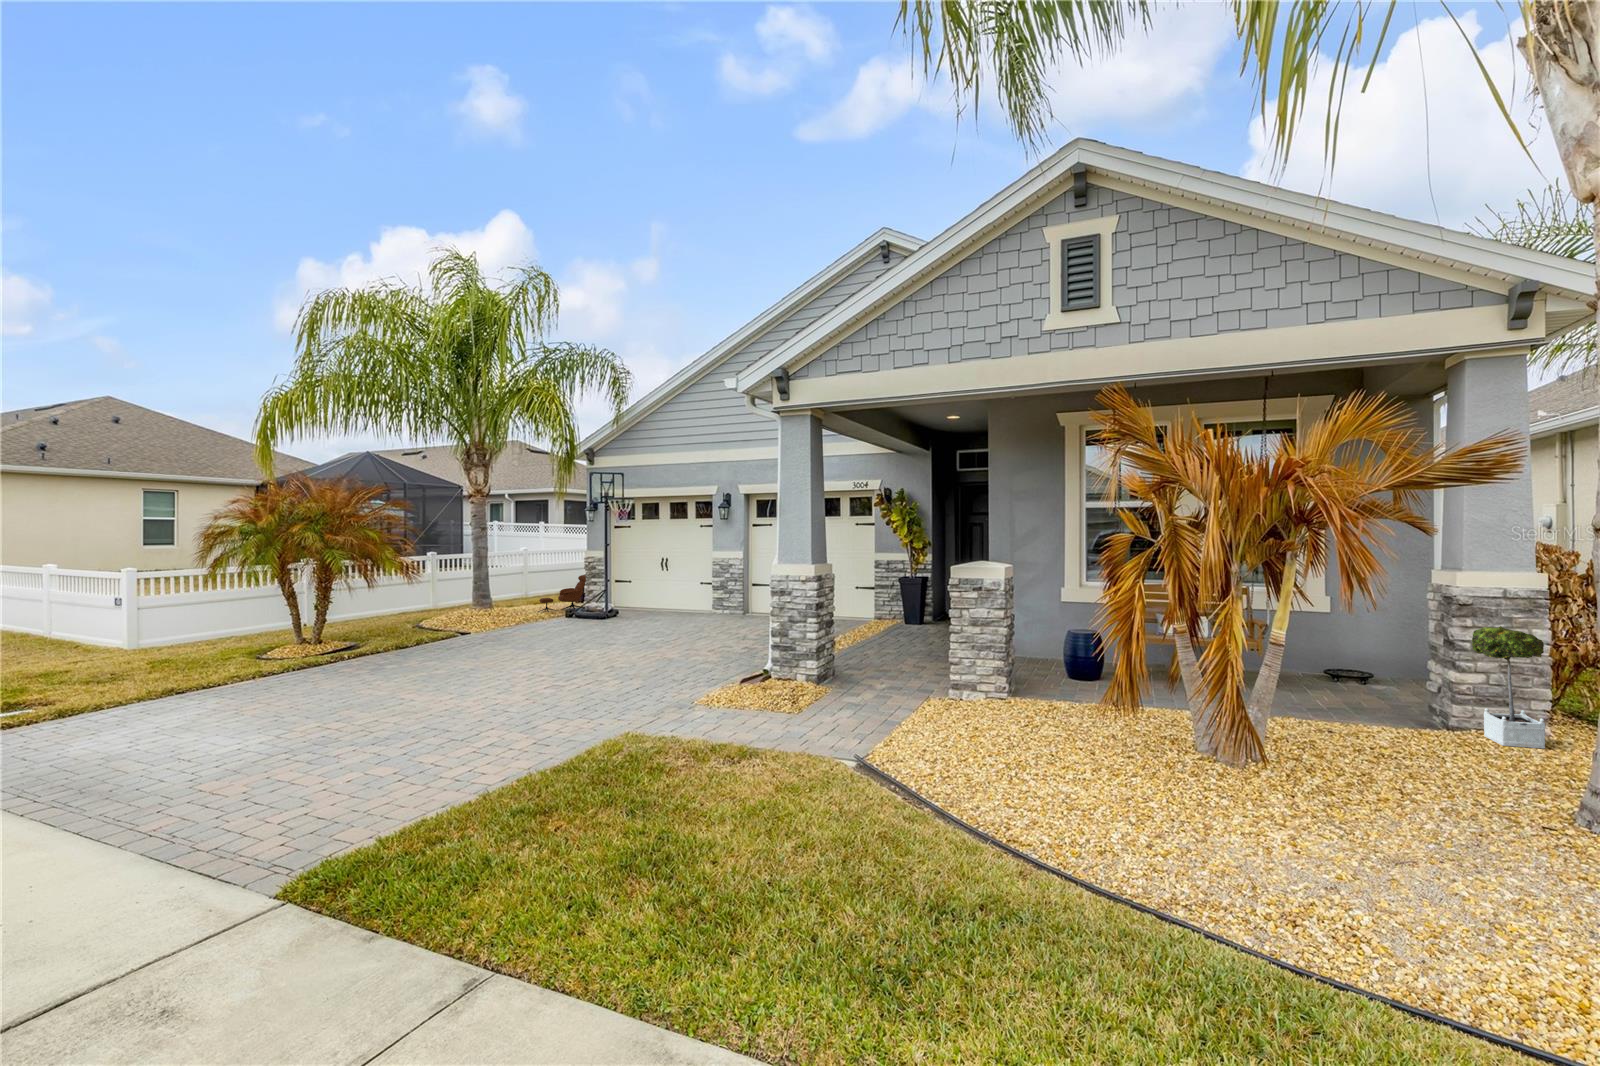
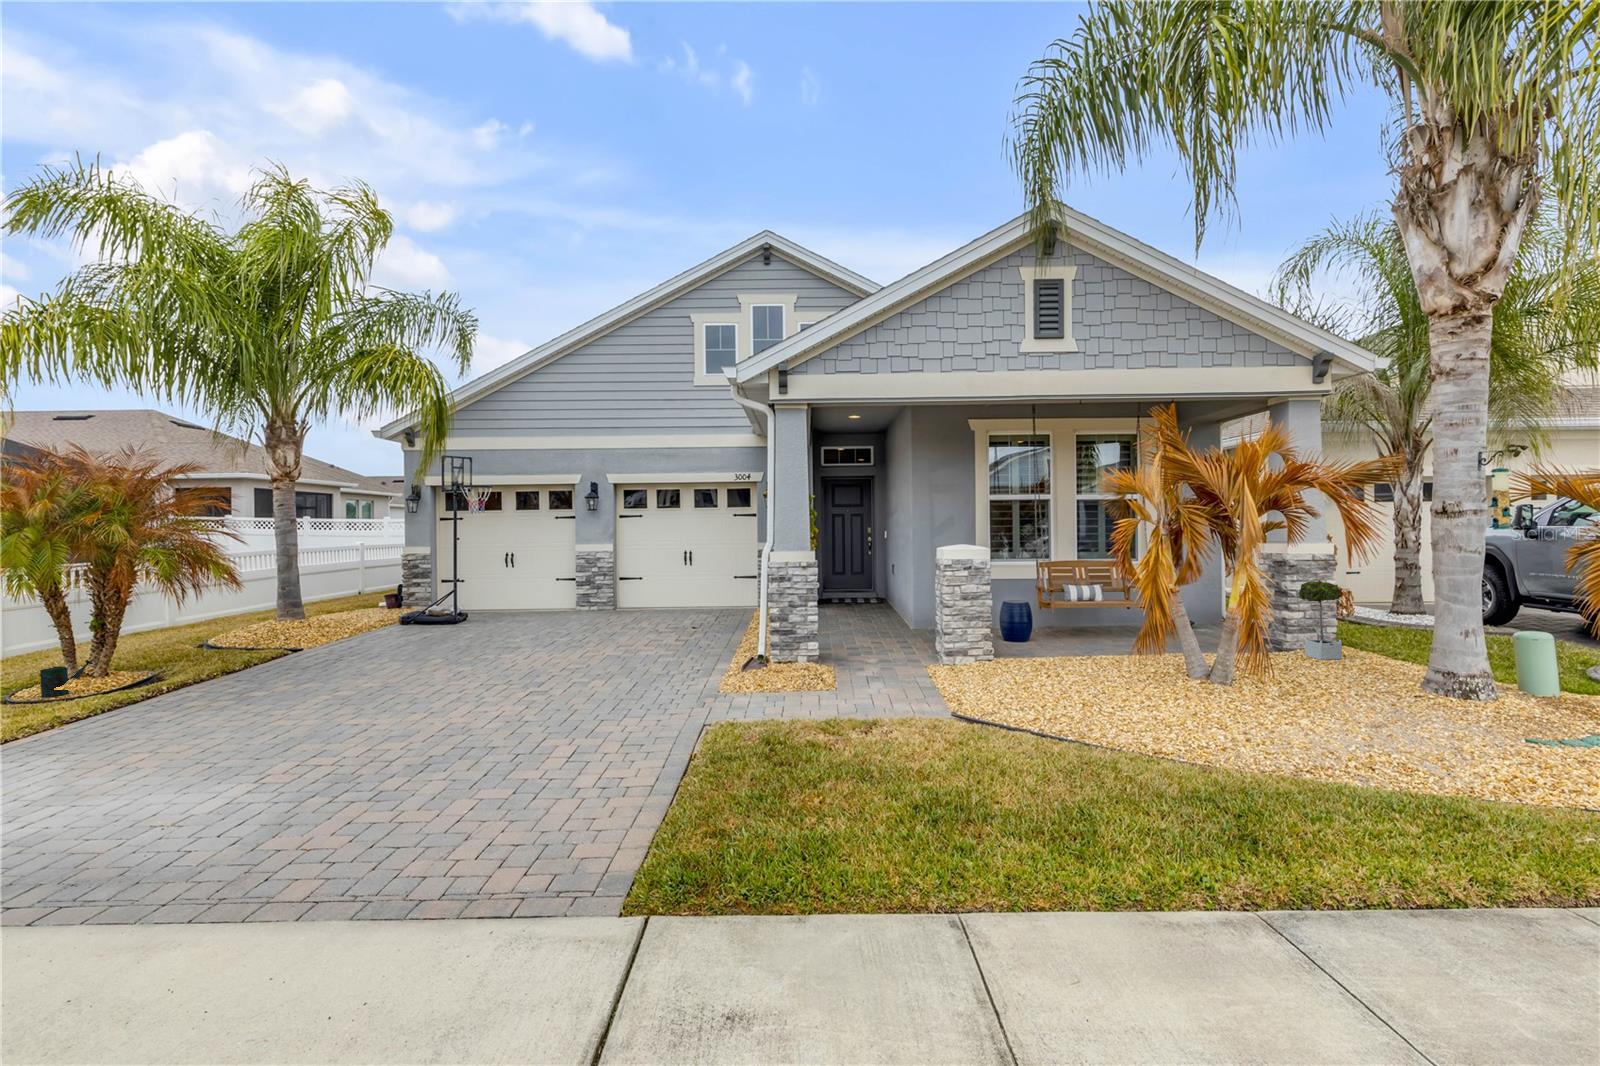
lounge chair: present [538,575,586,612] -> none [350,576,411,622]
watering can: none [261,634,302,660] -> present [30,660,93,697]

